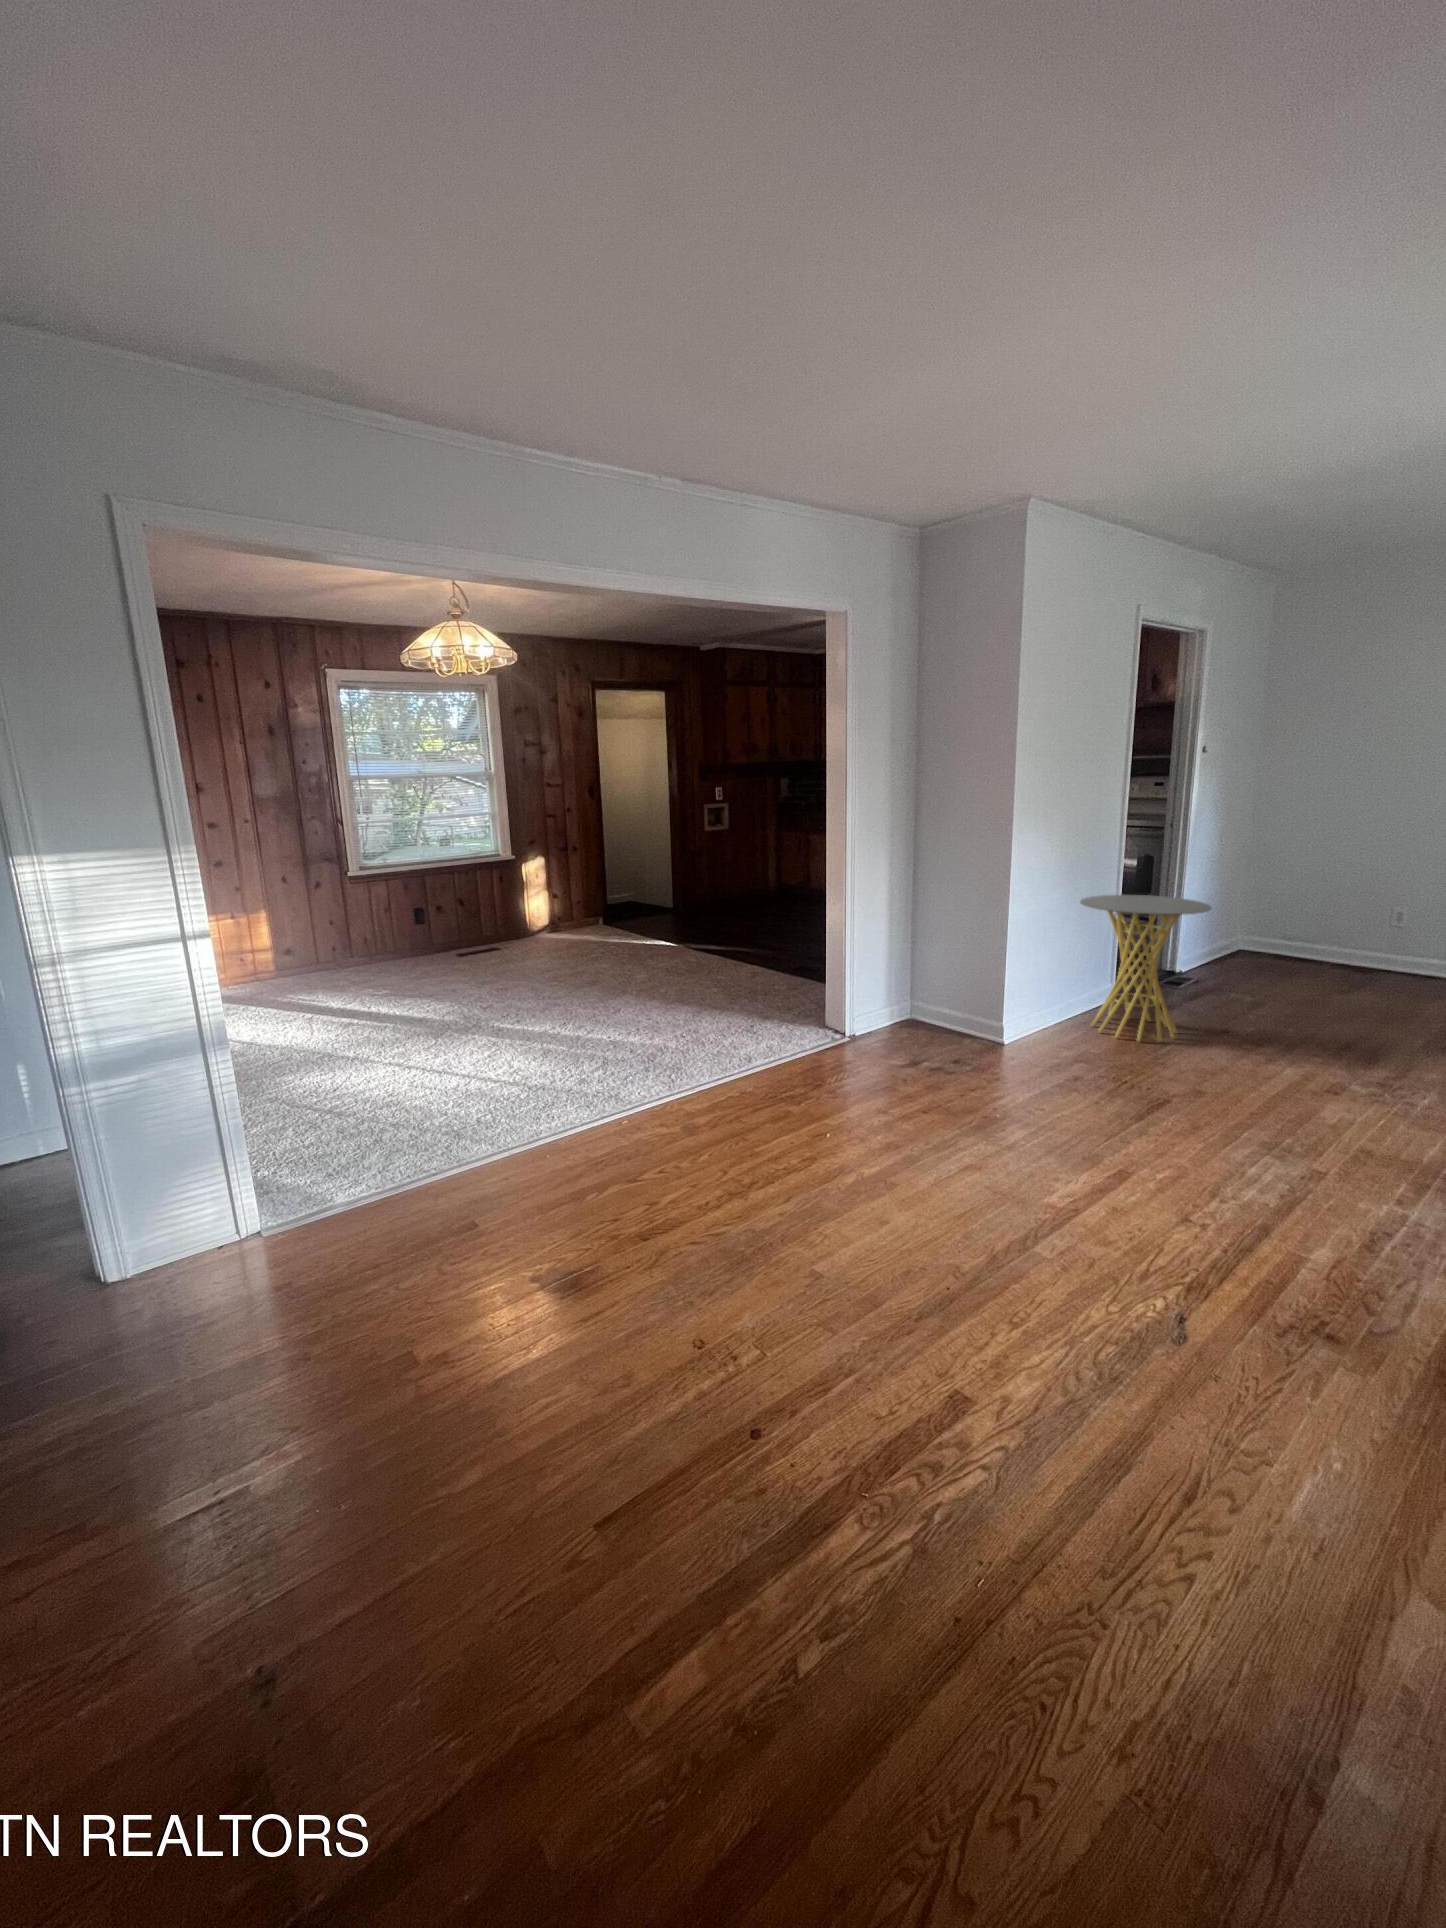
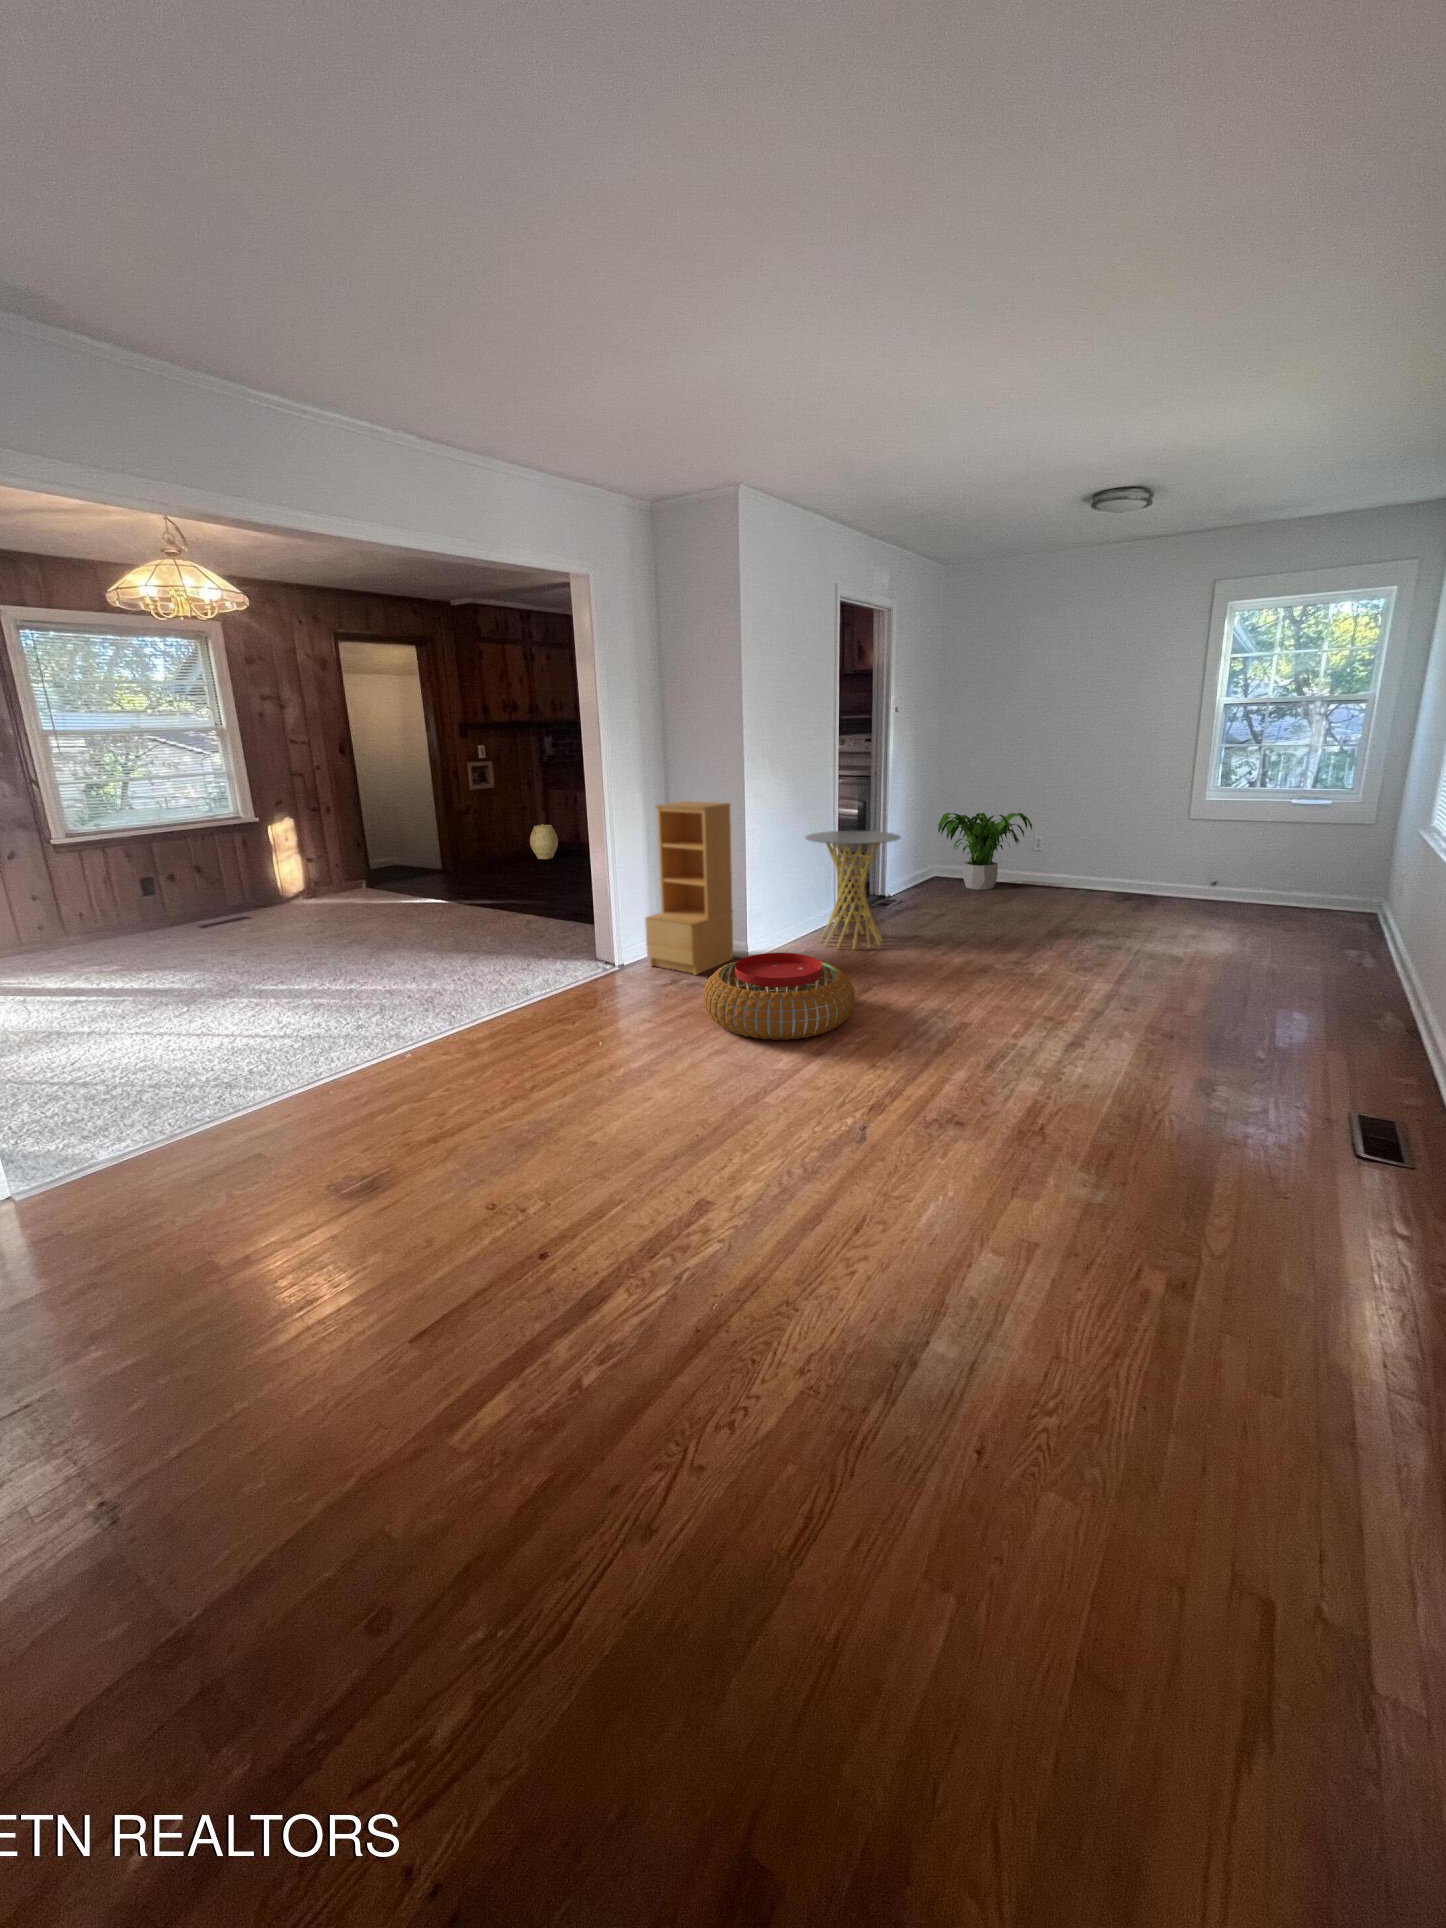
bookshelf: none [881,856,991,1056] -> present [645,801,733,975]
woven basket: none [759,867,787,903] -> present [530,824,558,859]
potted plant: none [1251,874,1392,971] -> present [938,813,1032,890]
pouf: none [950,1045,1153,1162] -> present [703,953,855,1040]

